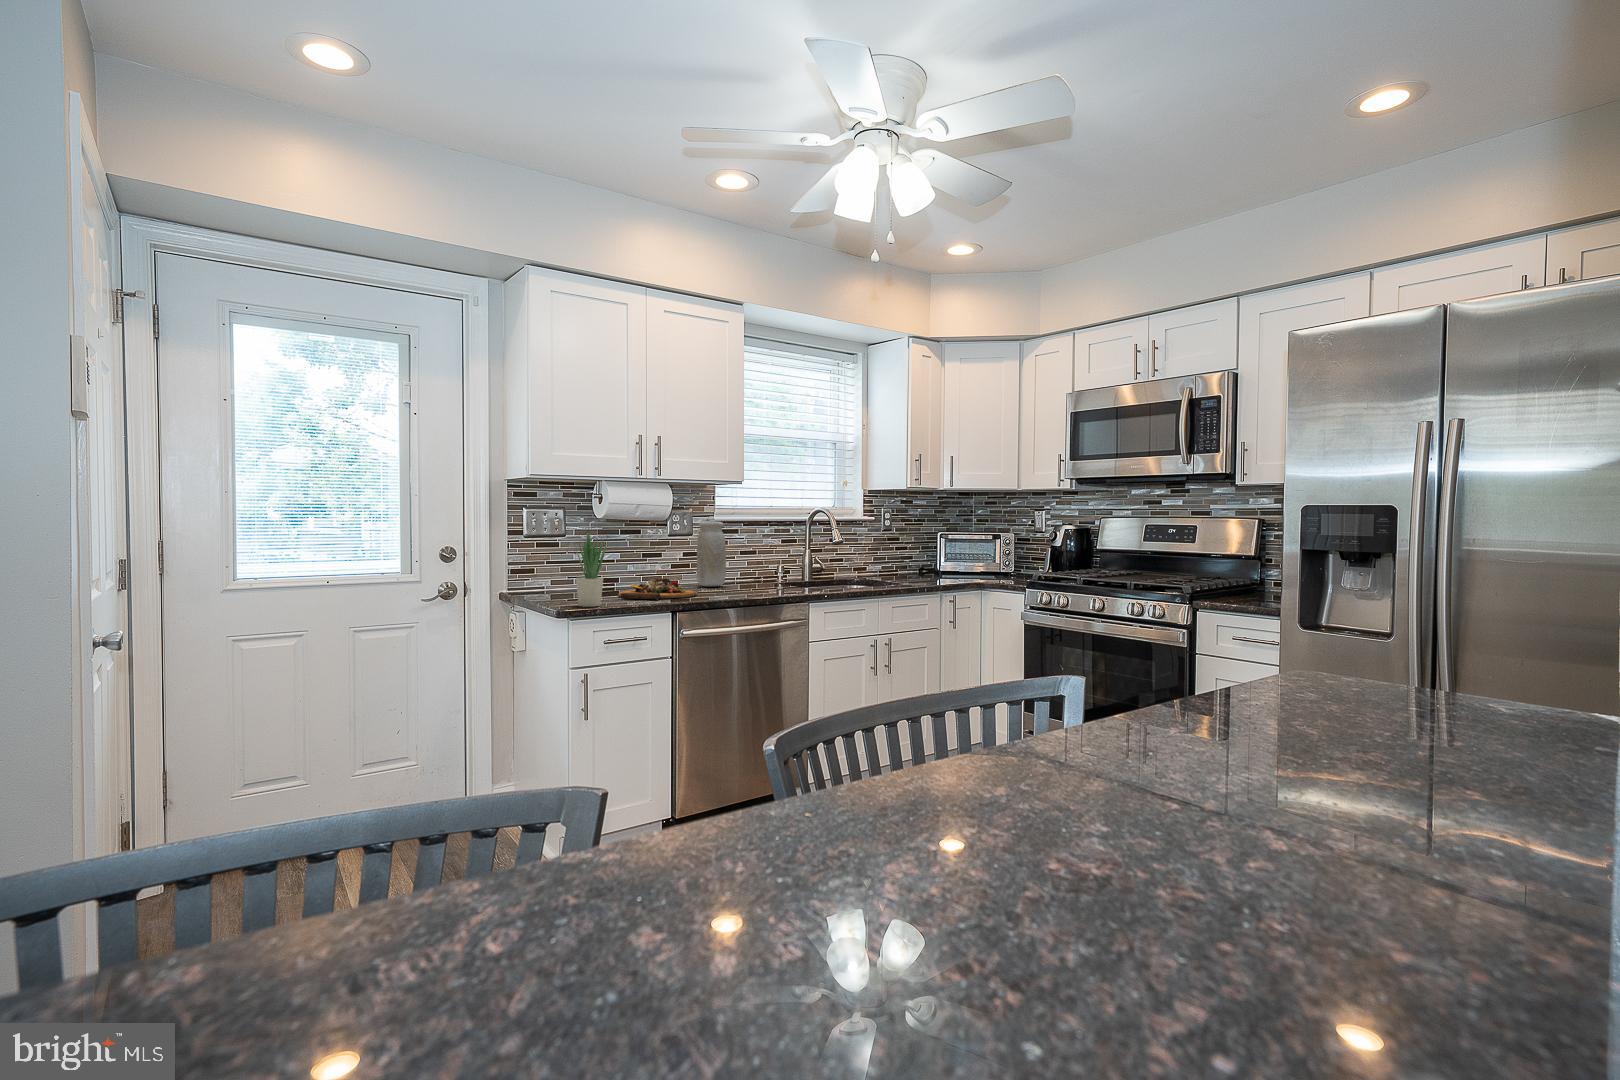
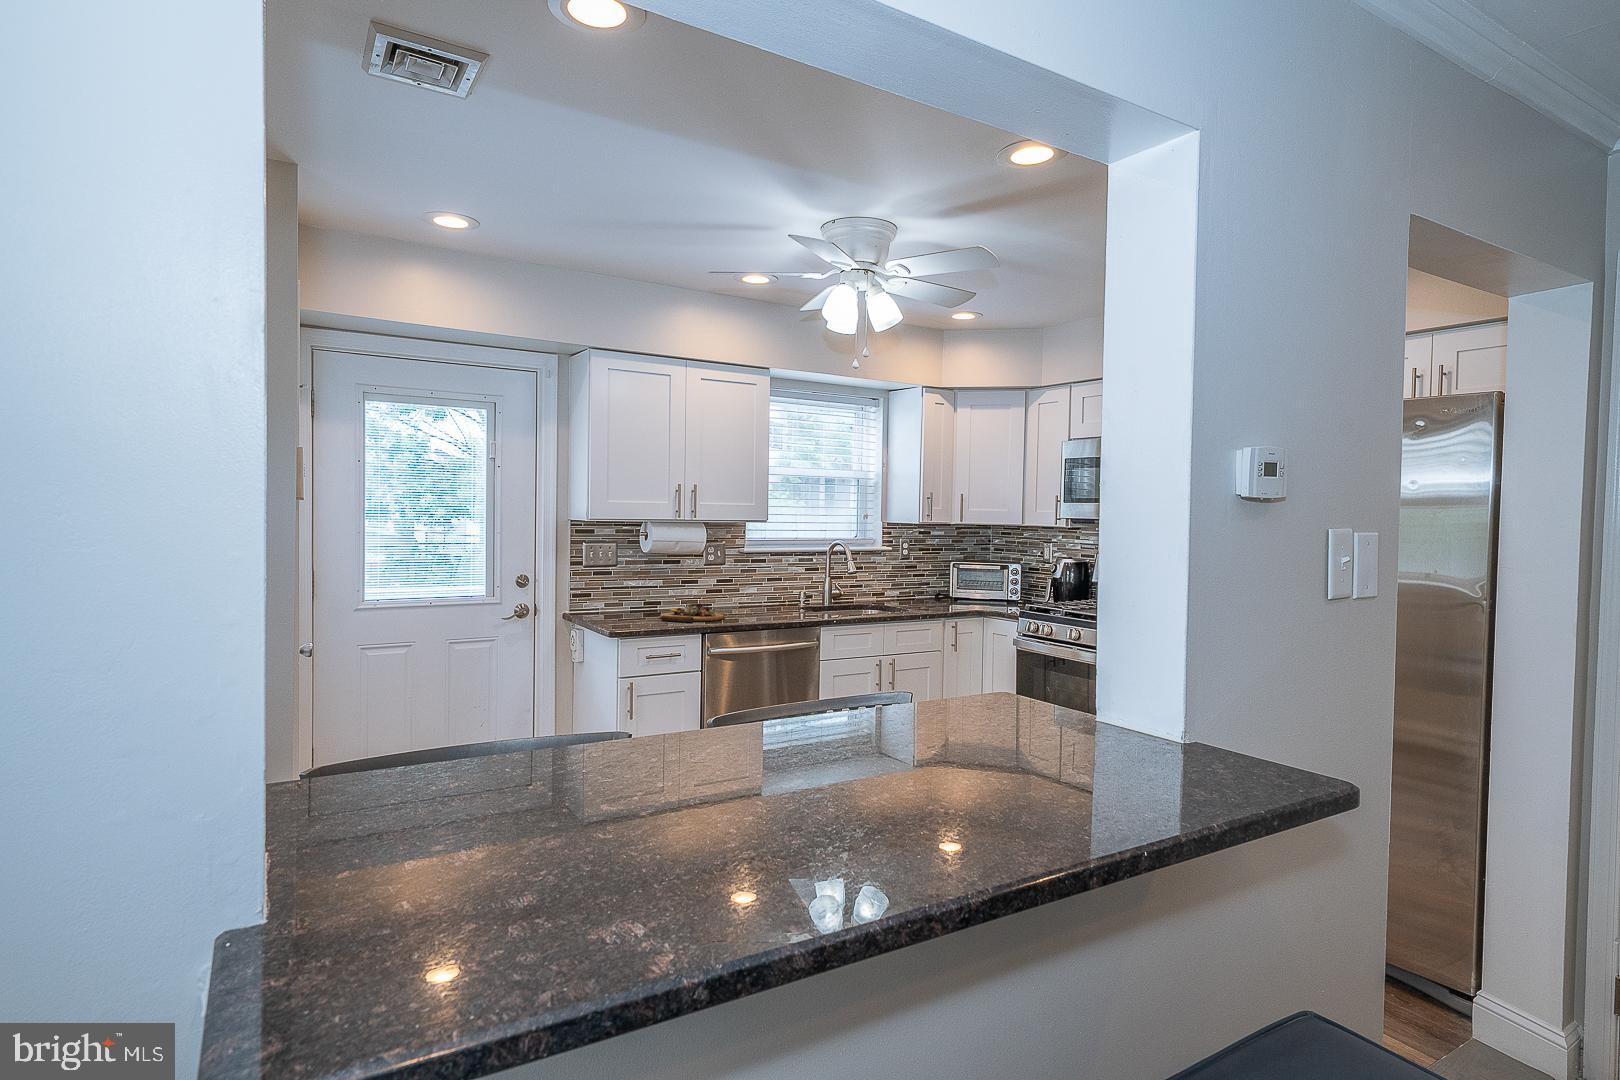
vase: present [697,521,726,587] -> none [728,553,753,610]
potted plant: present [576,529,607,607] -> none [624,564,650,628]

